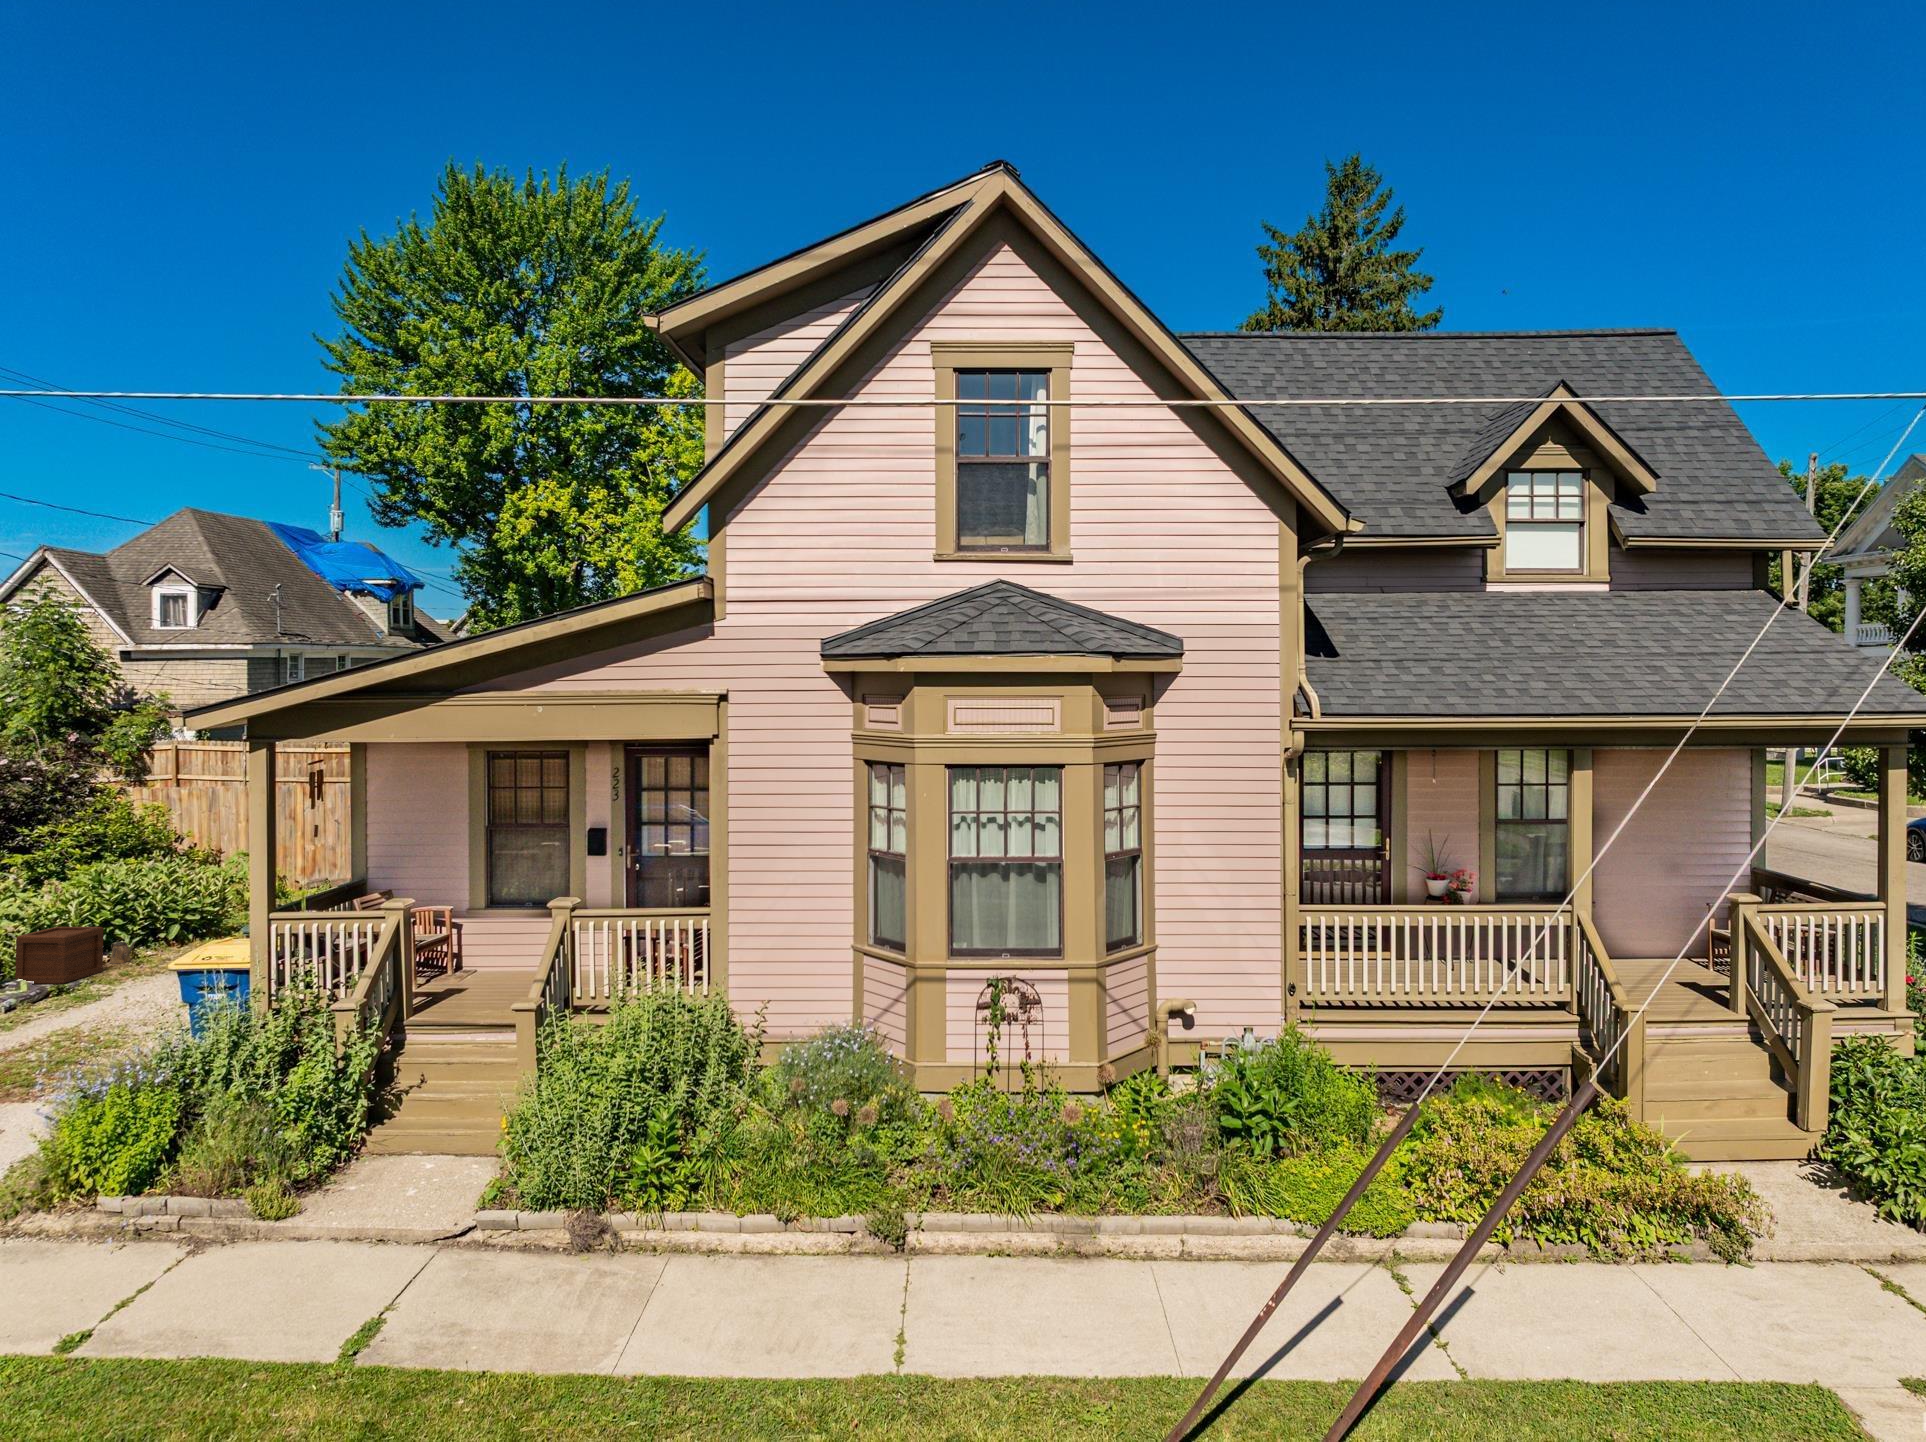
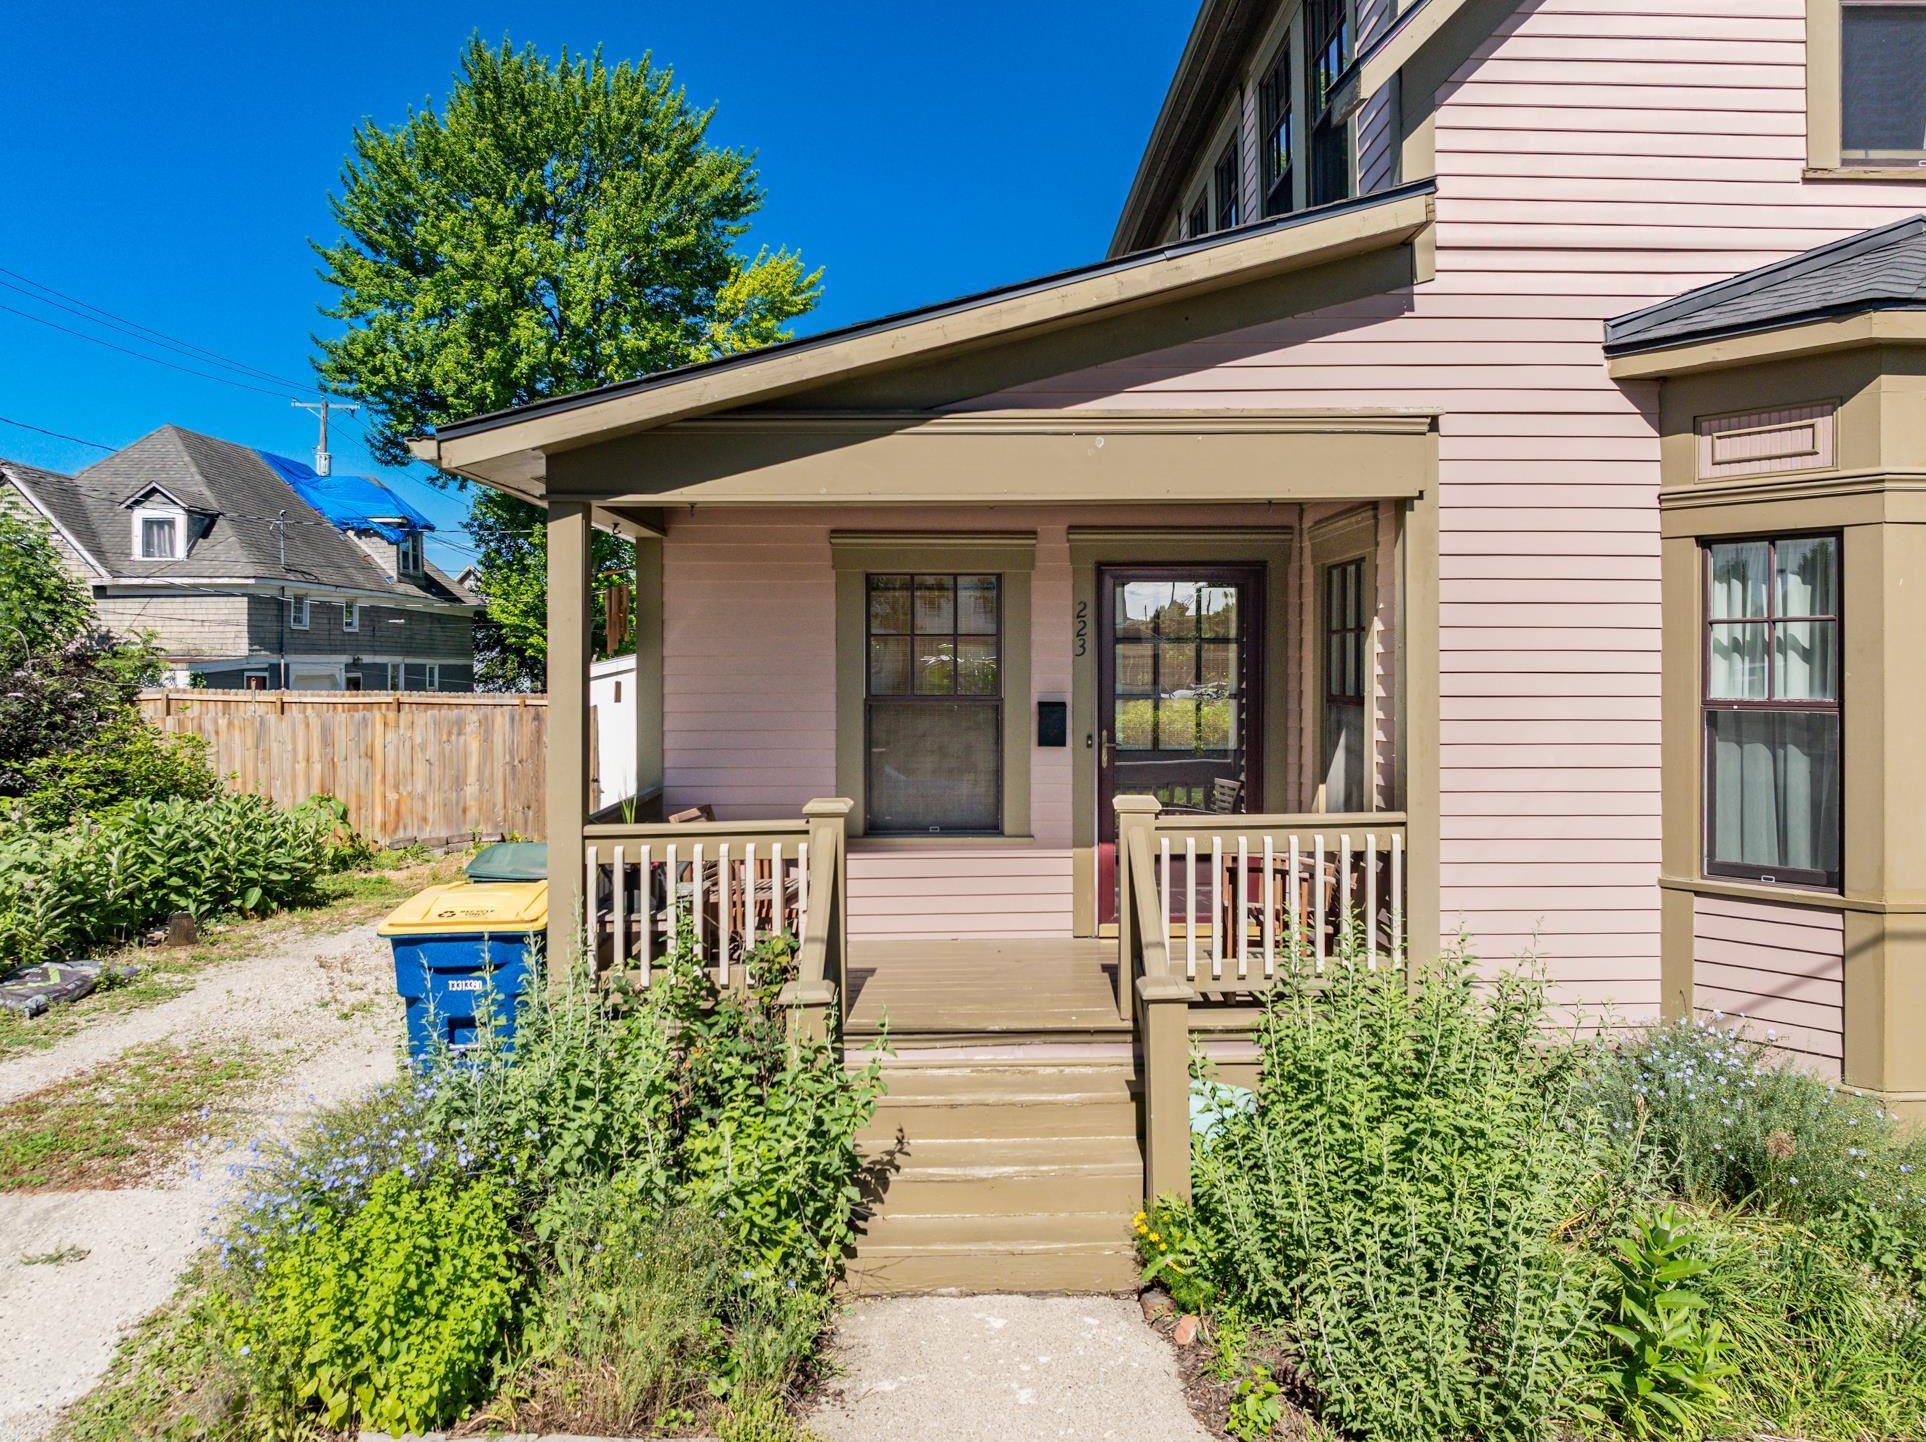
wooden crate: present [15,927,103,984] -> none [33,886,164,972]

